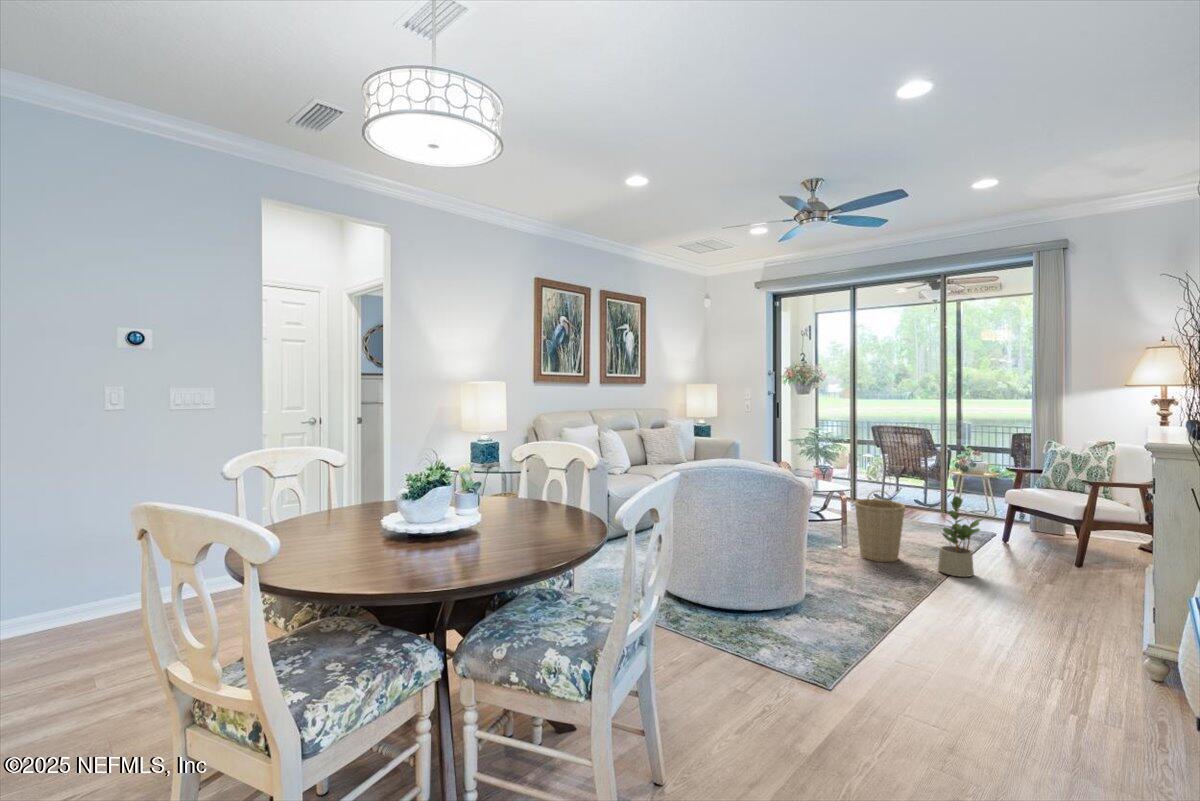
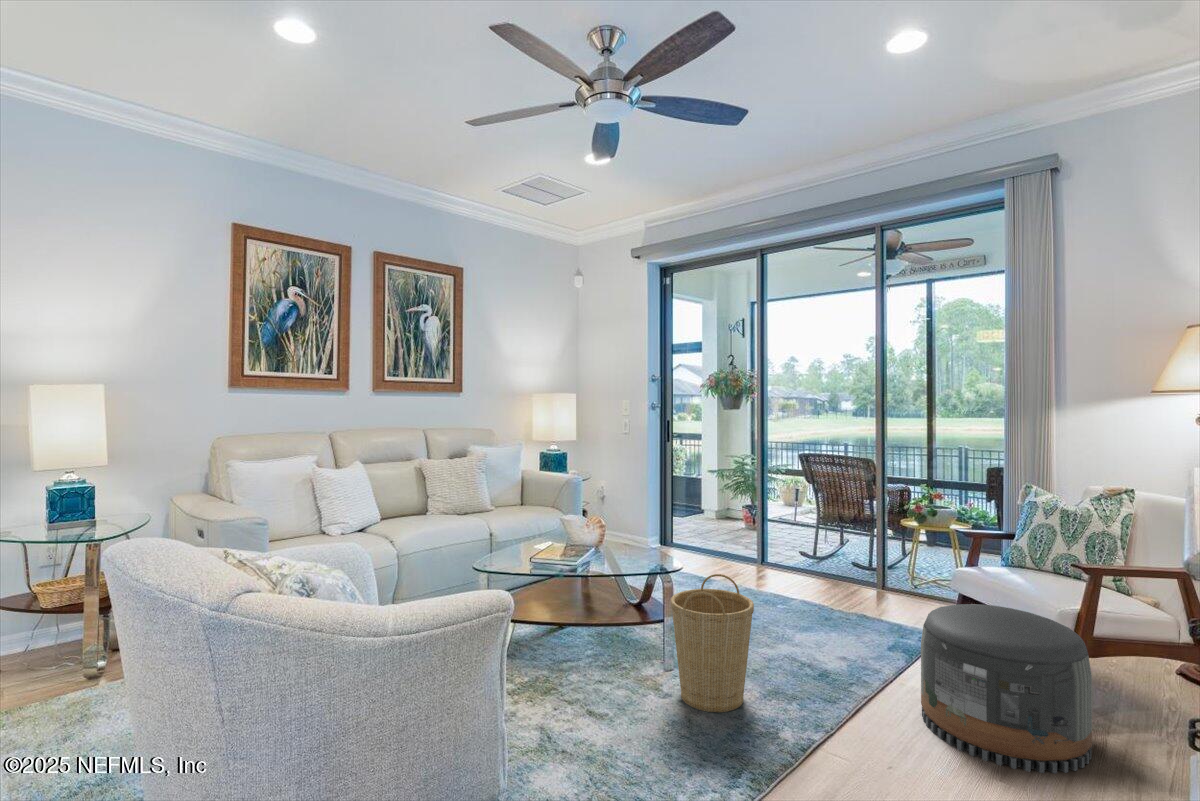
potted plant: present [938,496,983,577] -> none [796,597,877,759]
pouf: none [999,504,1096,581] -> present [921,604,1092,773]

